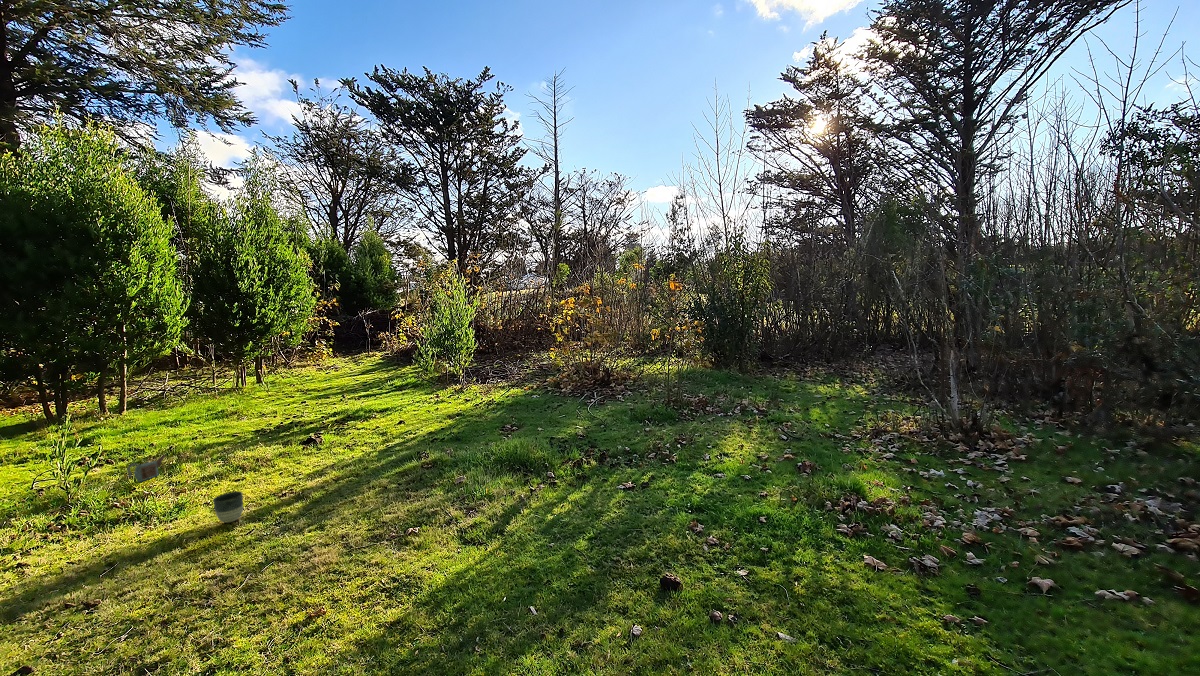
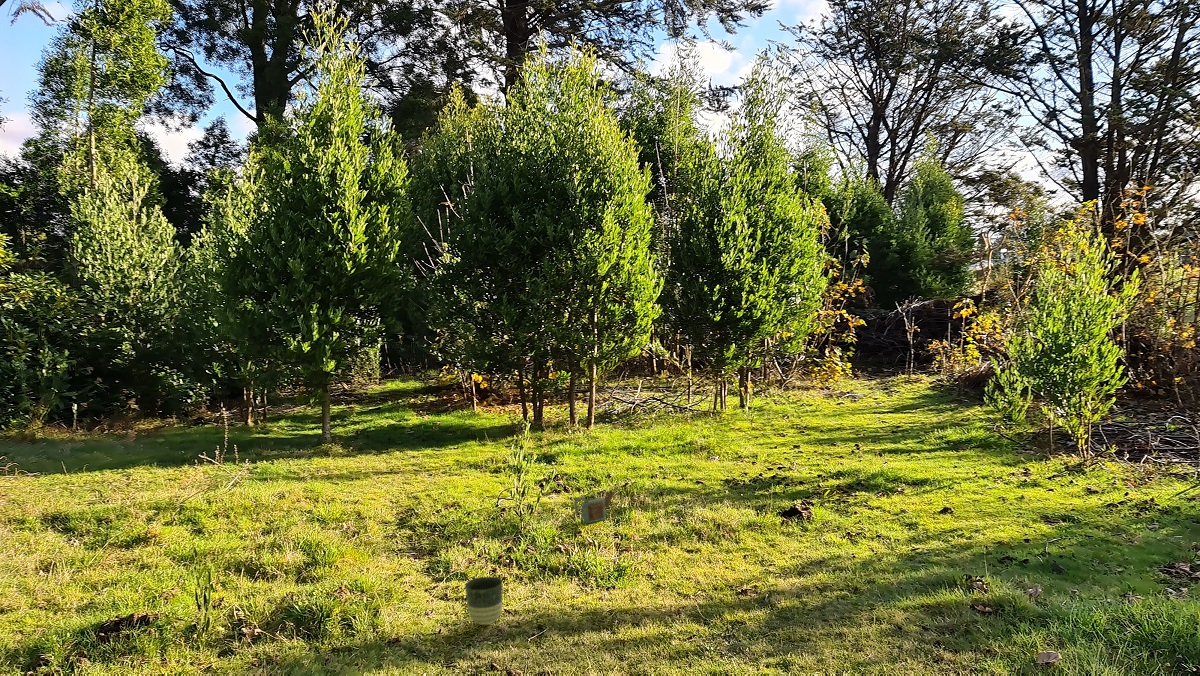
planter: present [213,491,243,522] -> present [465,577,503,625]

